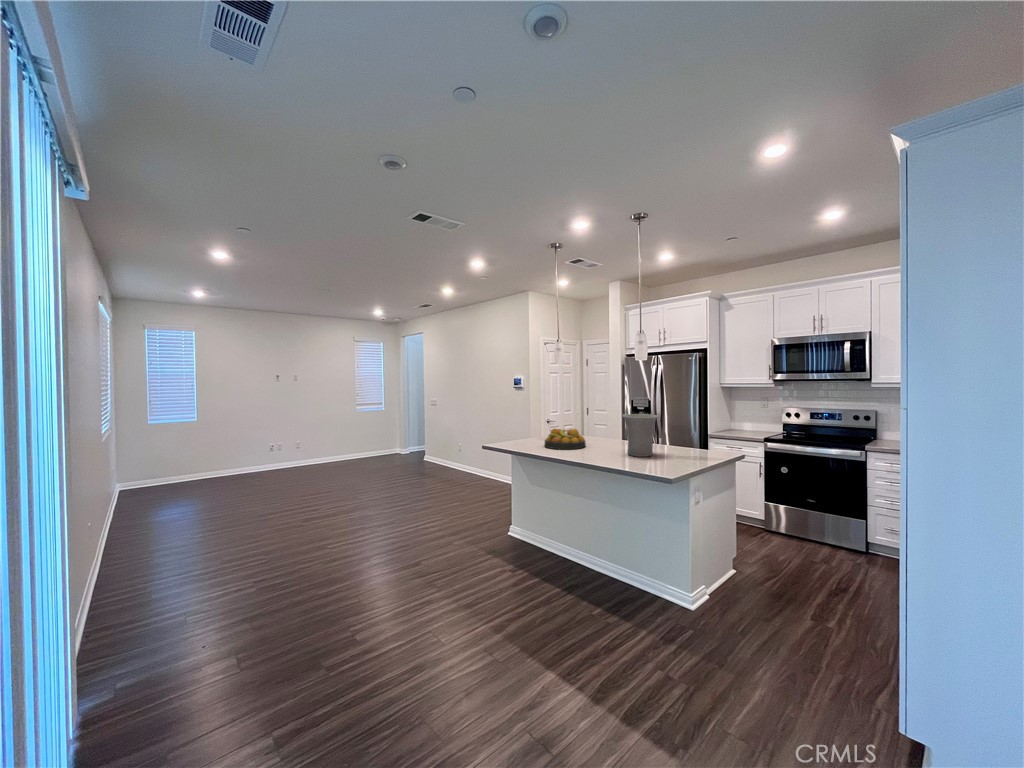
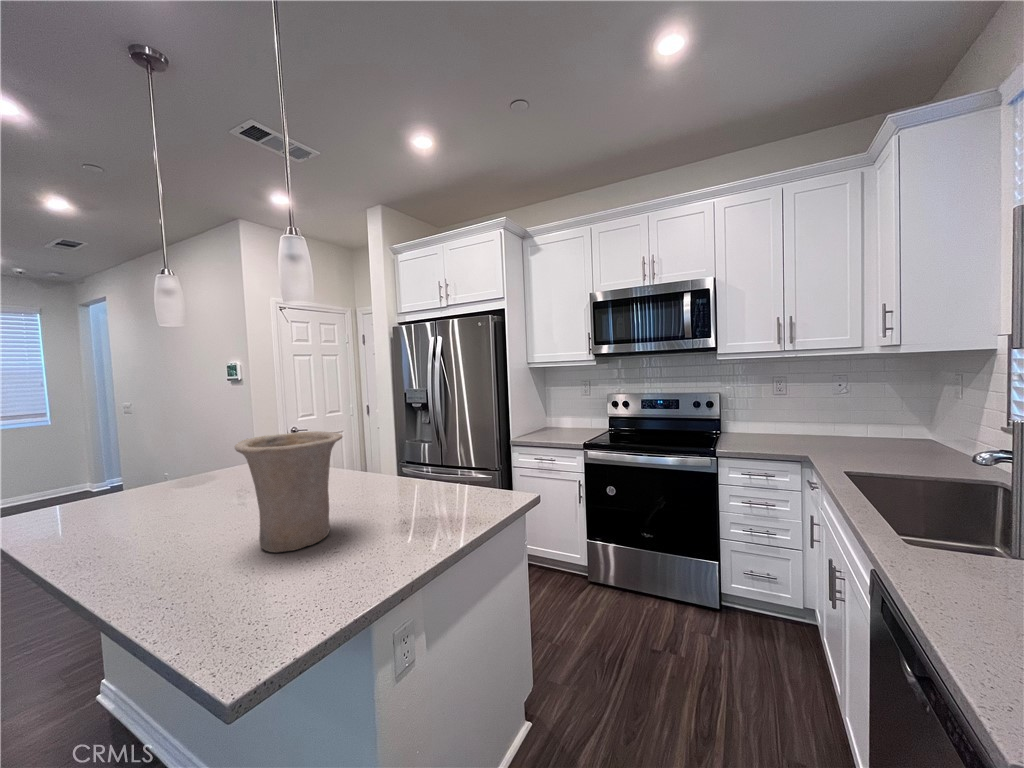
fruit bowl: present [545,428,586,449] -> none [79,472,218,536]

